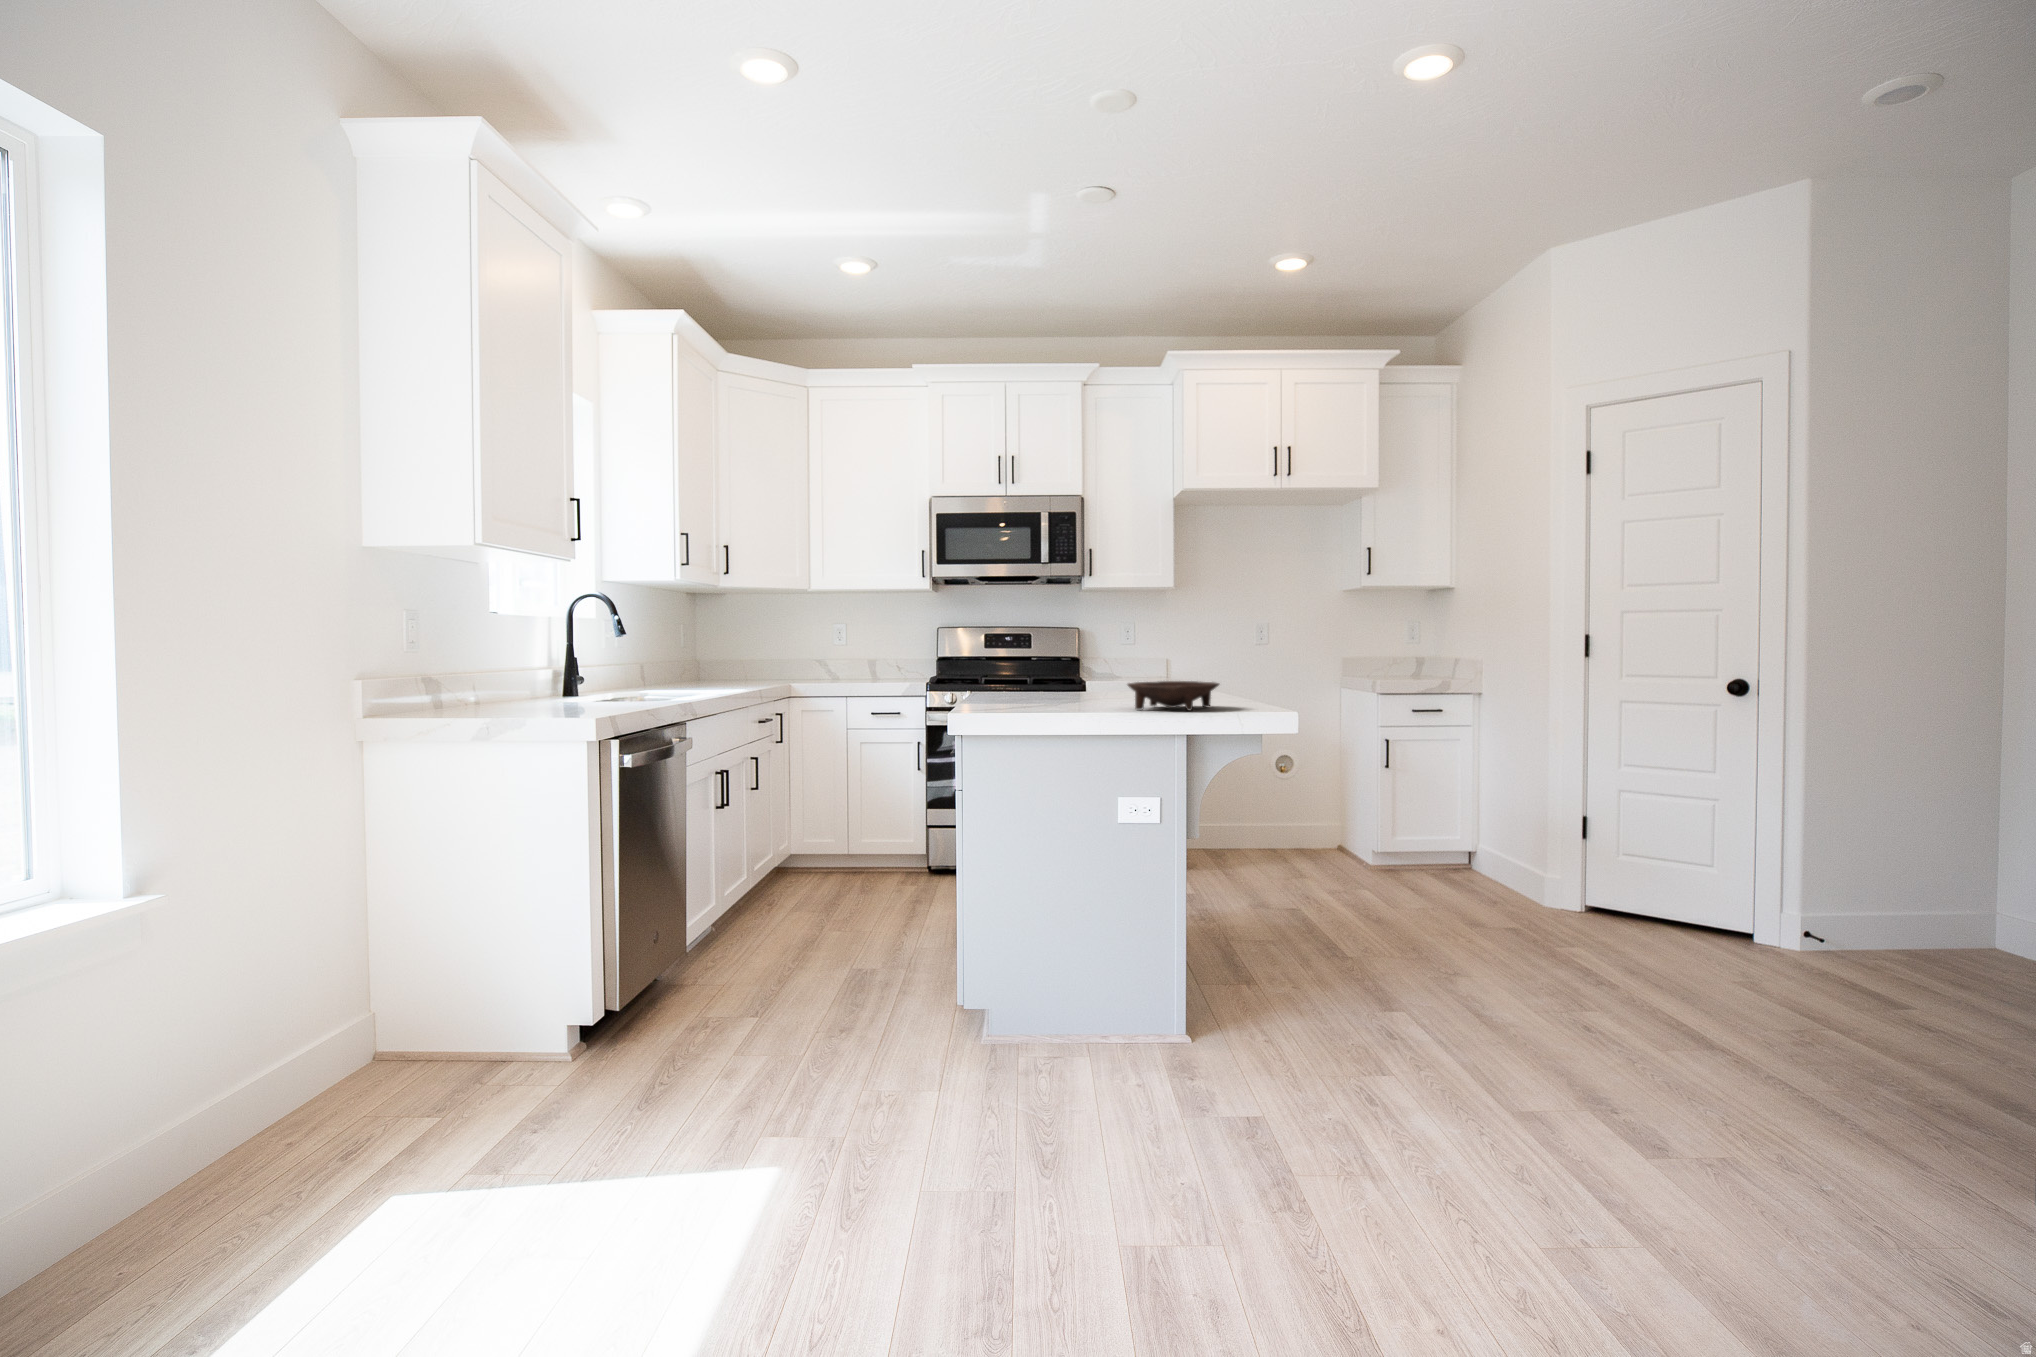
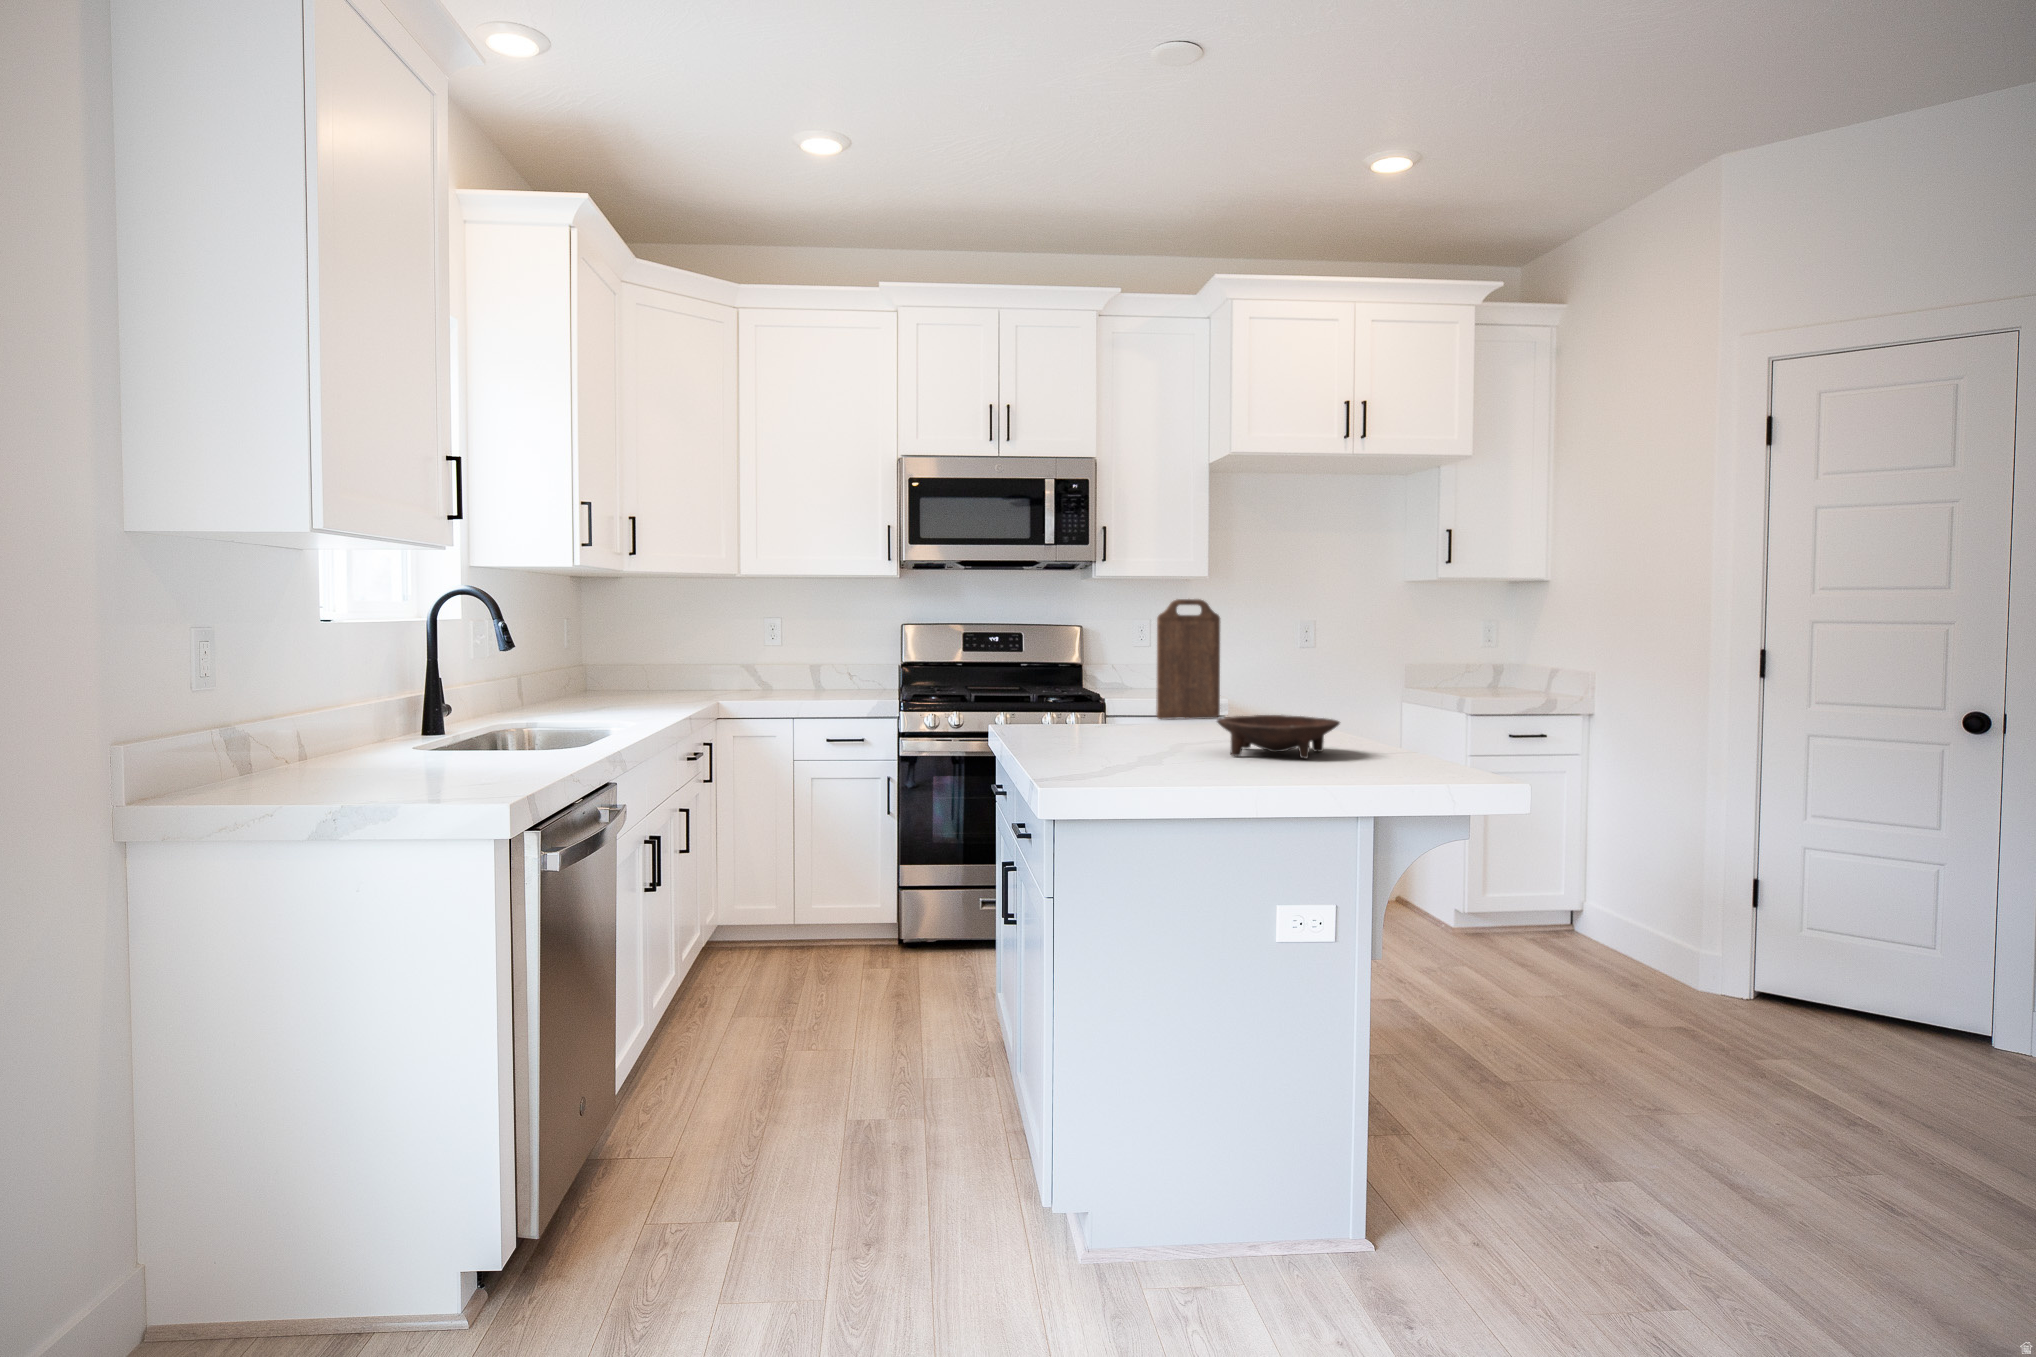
cutting board: none [1111,600,1162,692] -> present [1156,599,1220,719]

